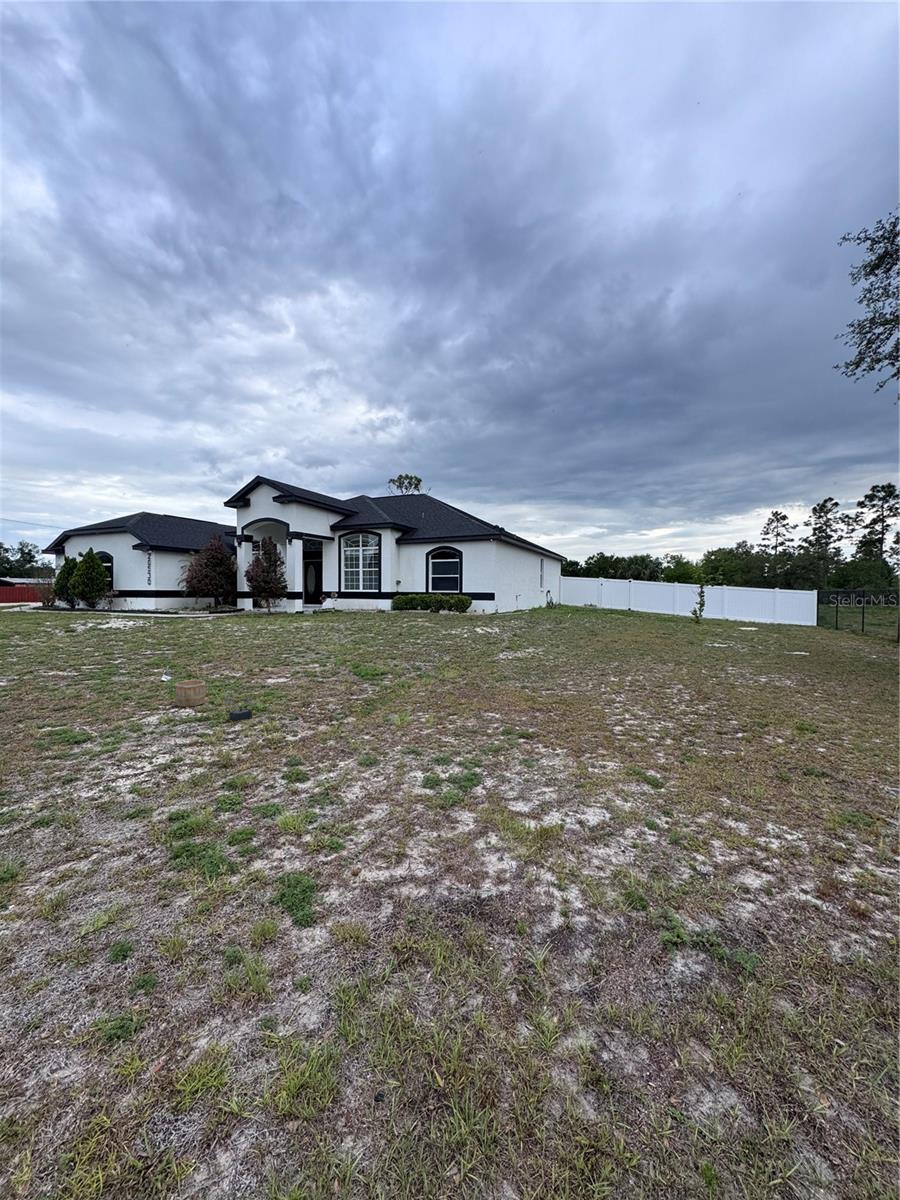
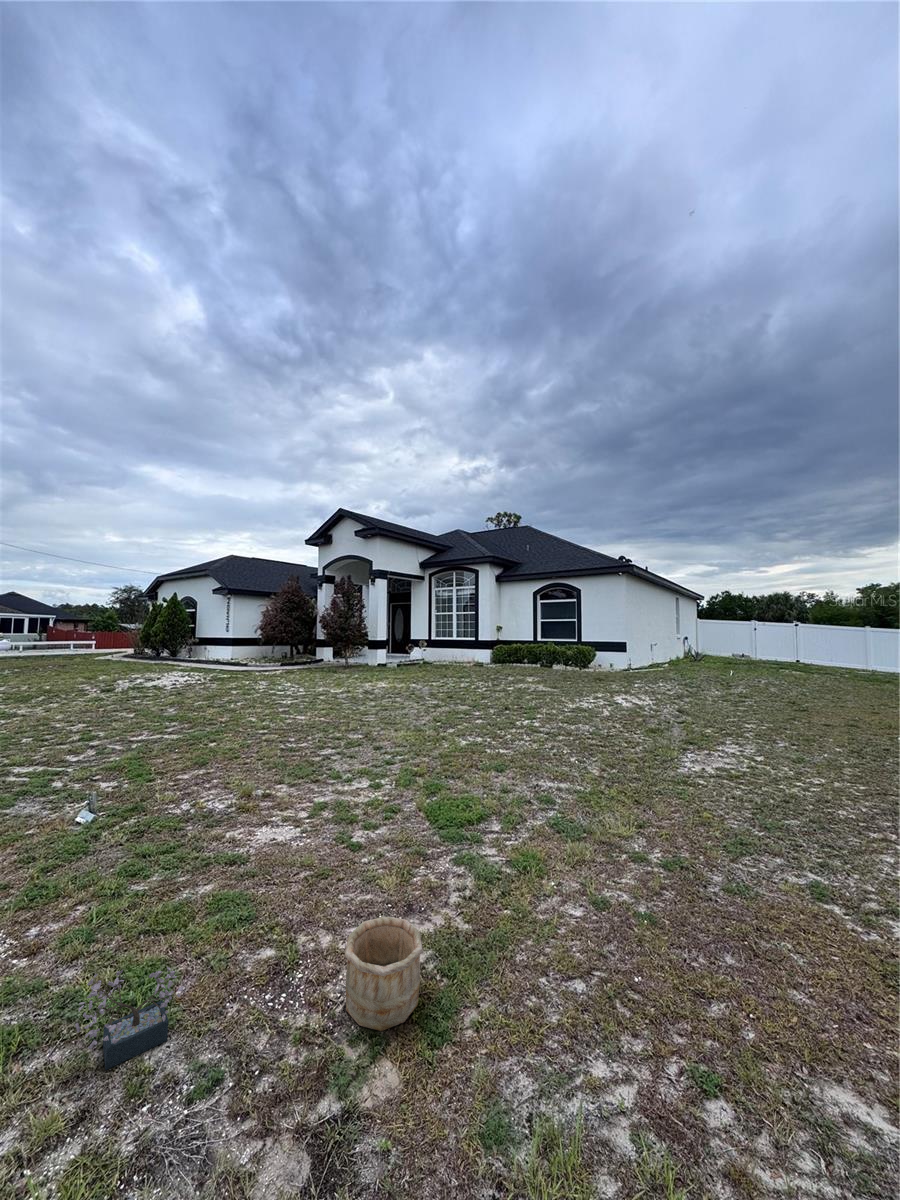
wooden bucket: present [174,680,206,707] -> present [345,917,423,1031]

